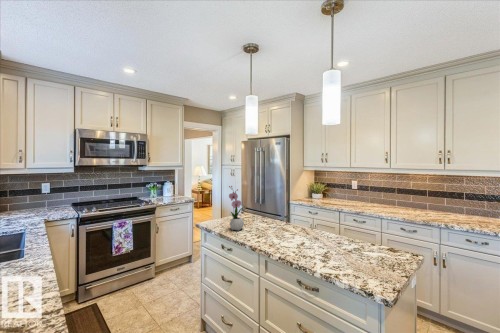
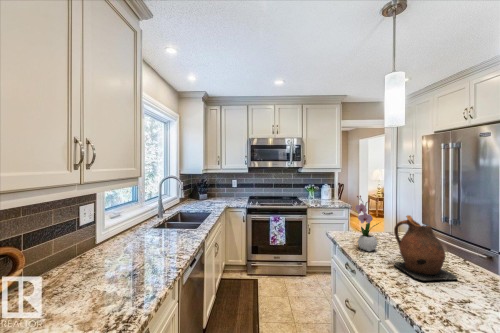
ceramic pitcher: none [260,197,296,240] -> present [394,215,457,280]

